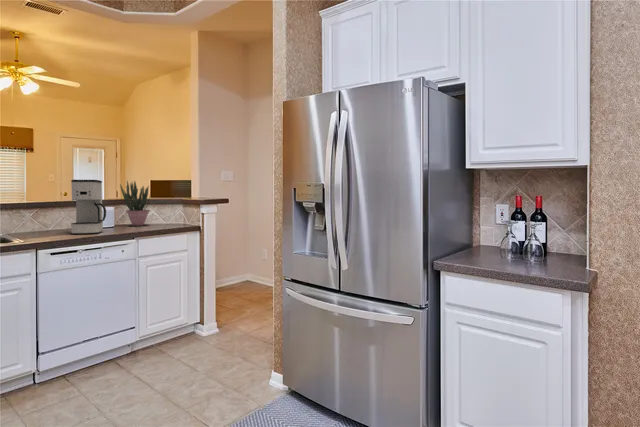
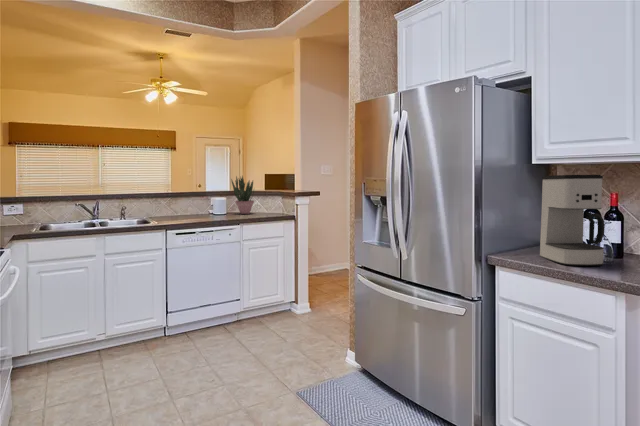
coffee maker: present [71,180,106,234] -> present [540,175,605,266]

